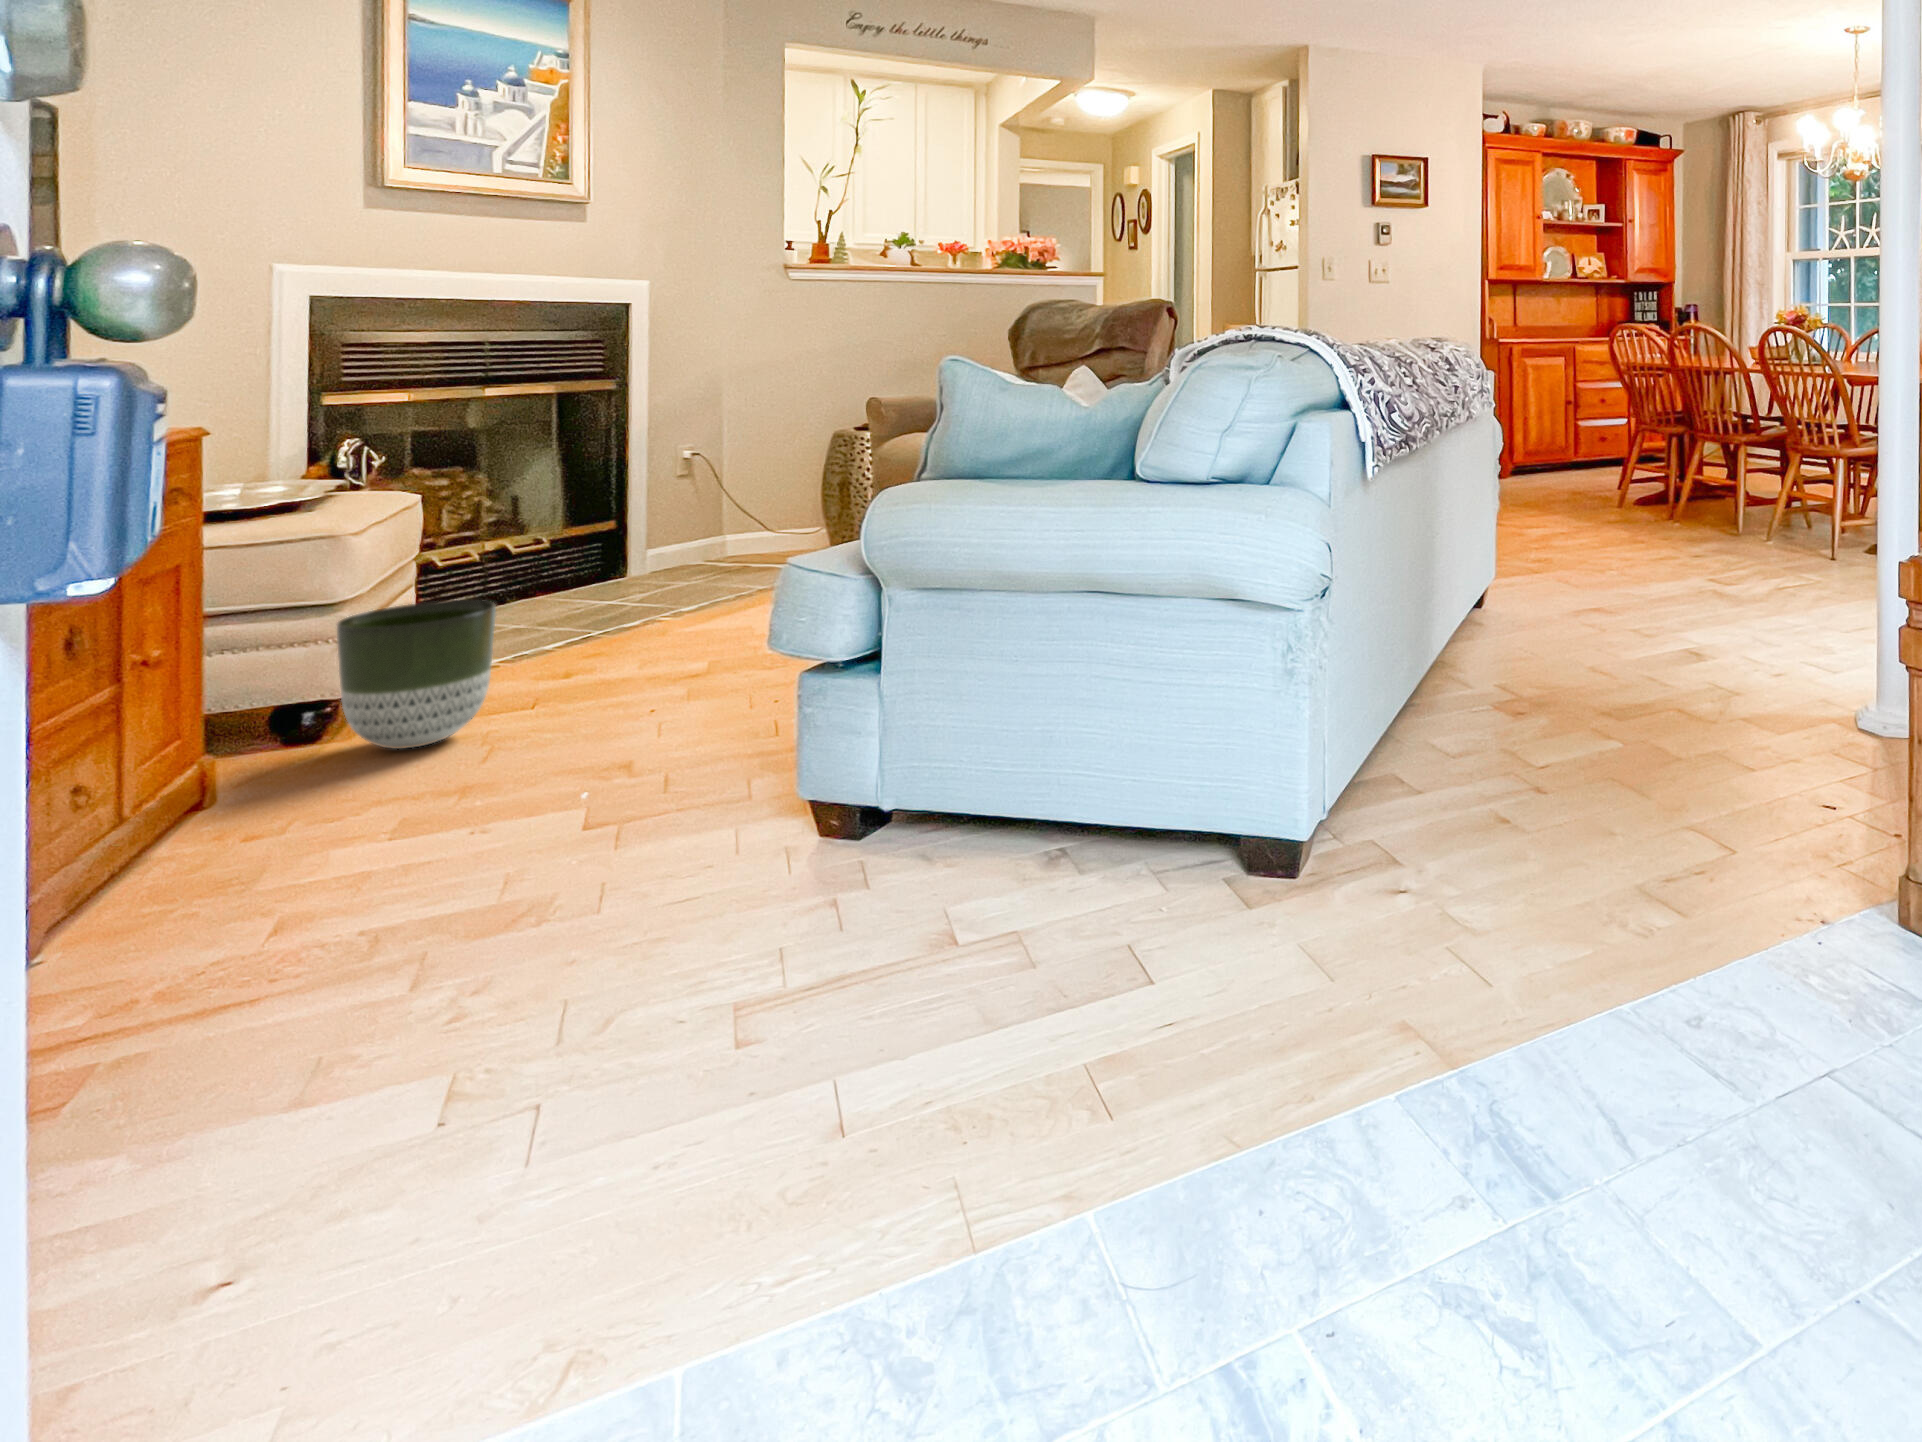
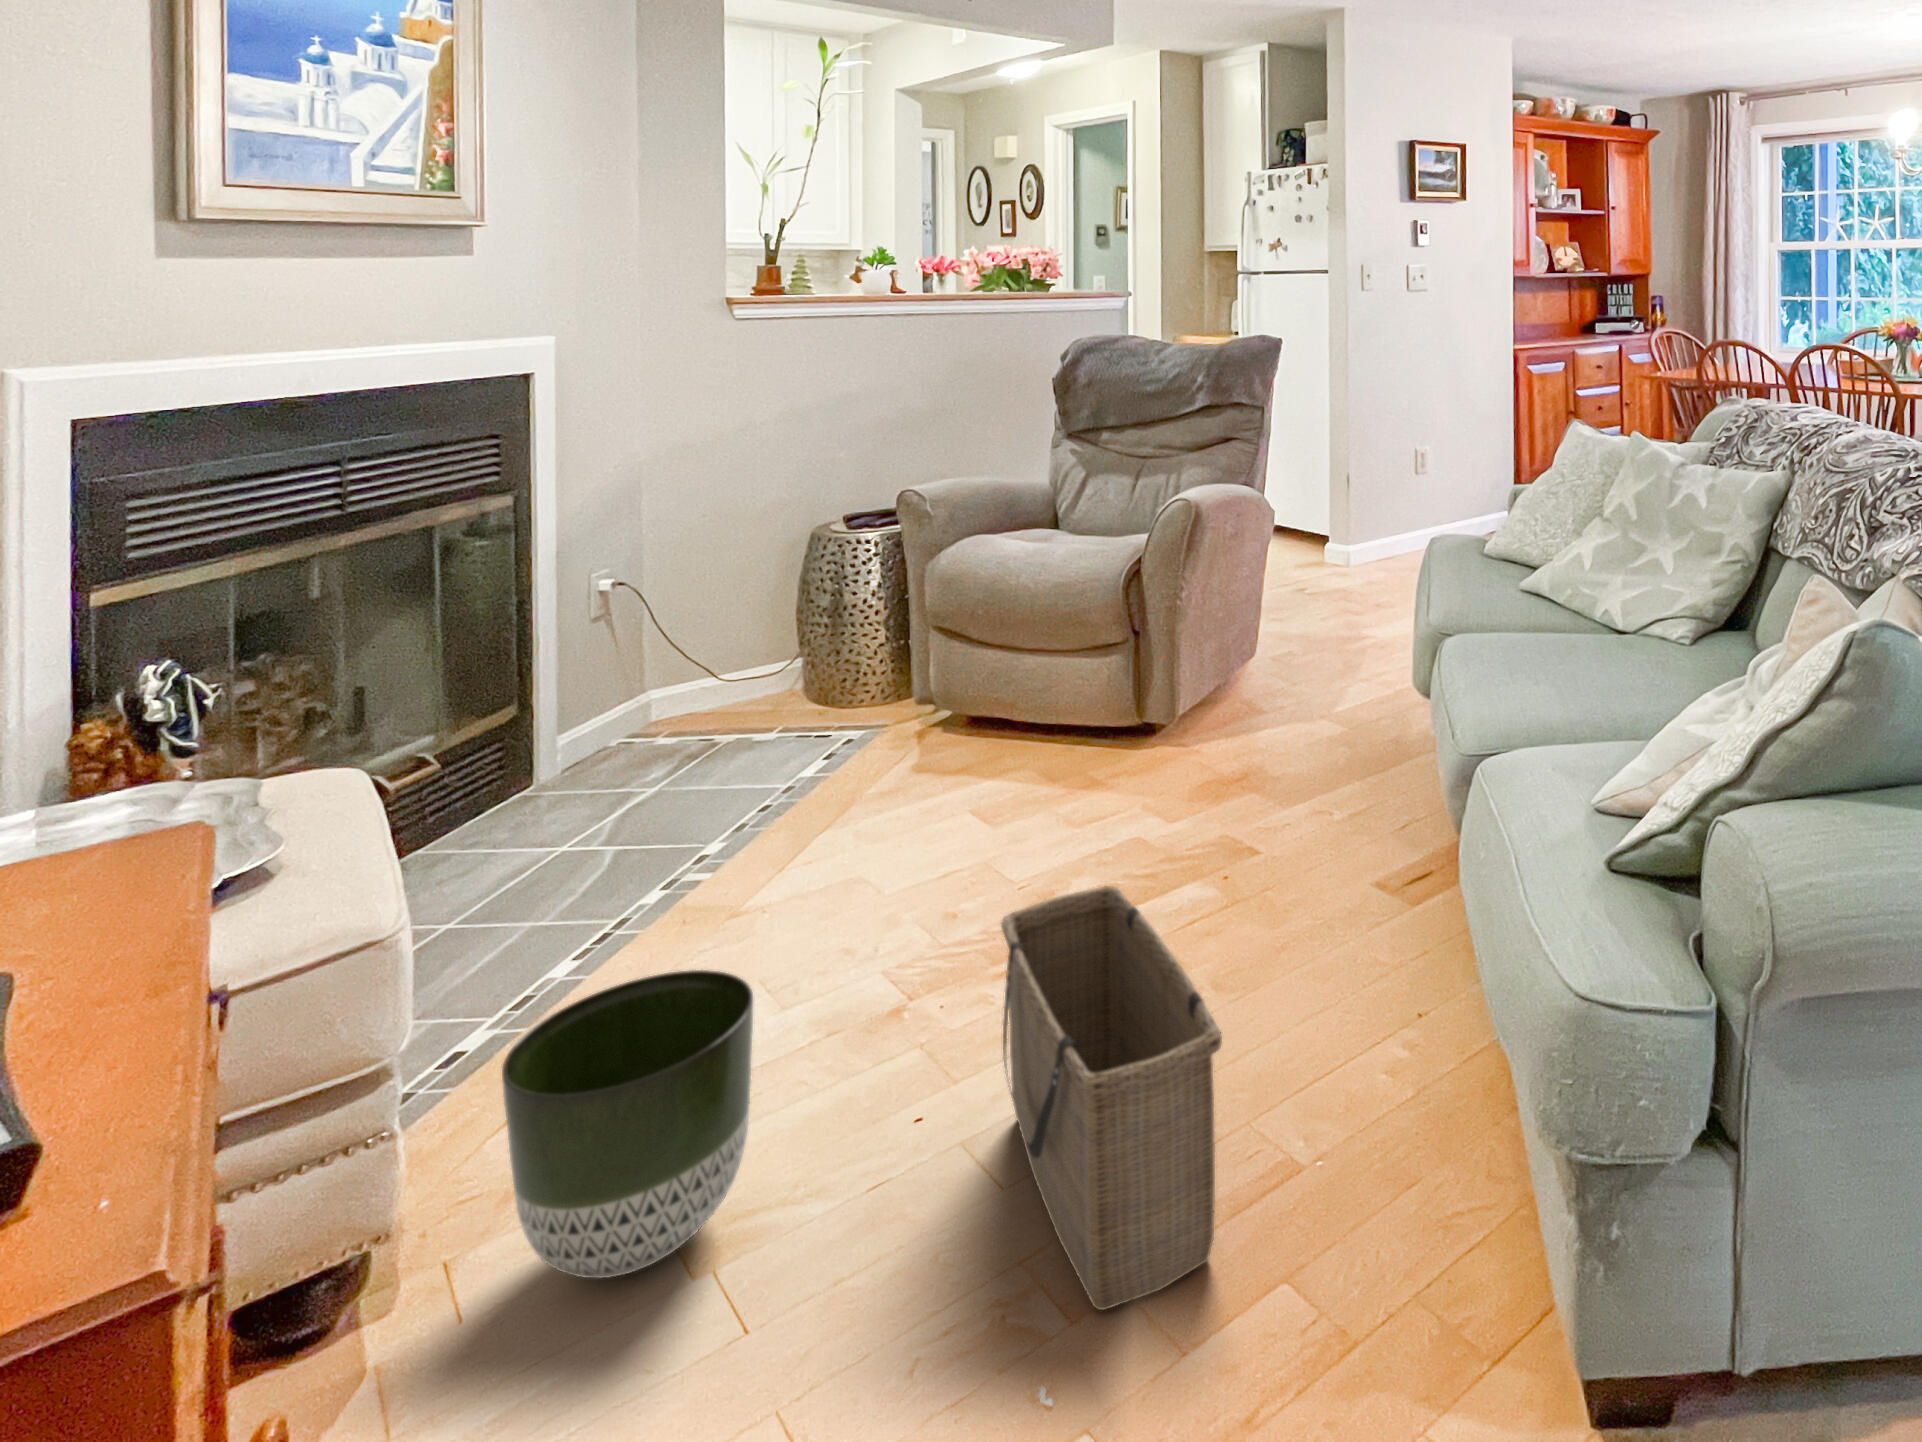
basket: none [573,589,736,789] -> present [1001,886,1222,1310]

